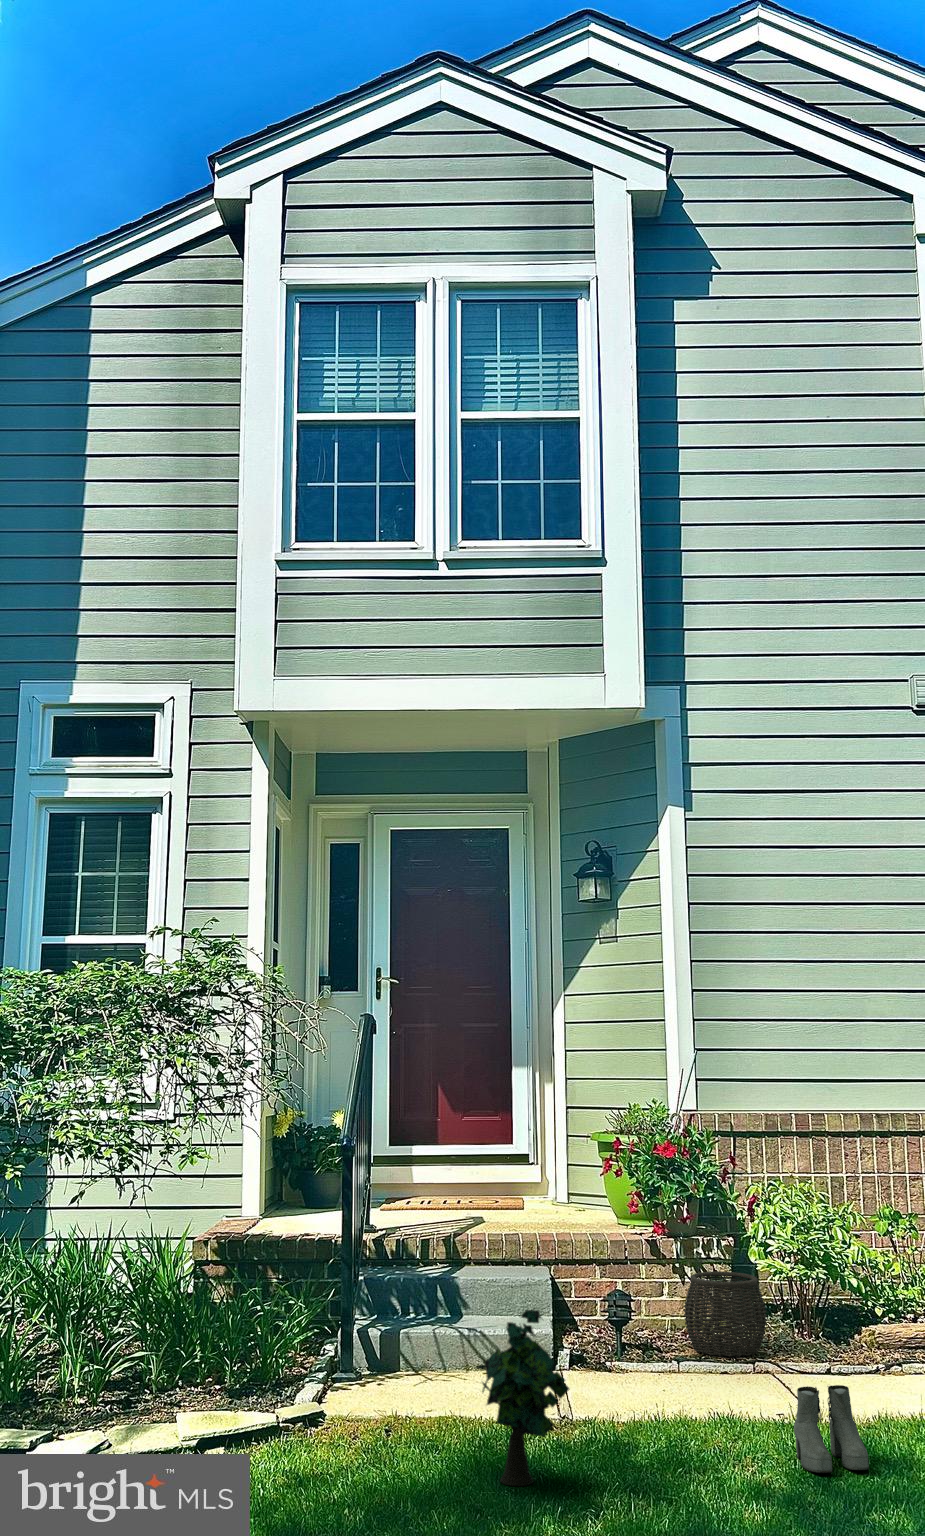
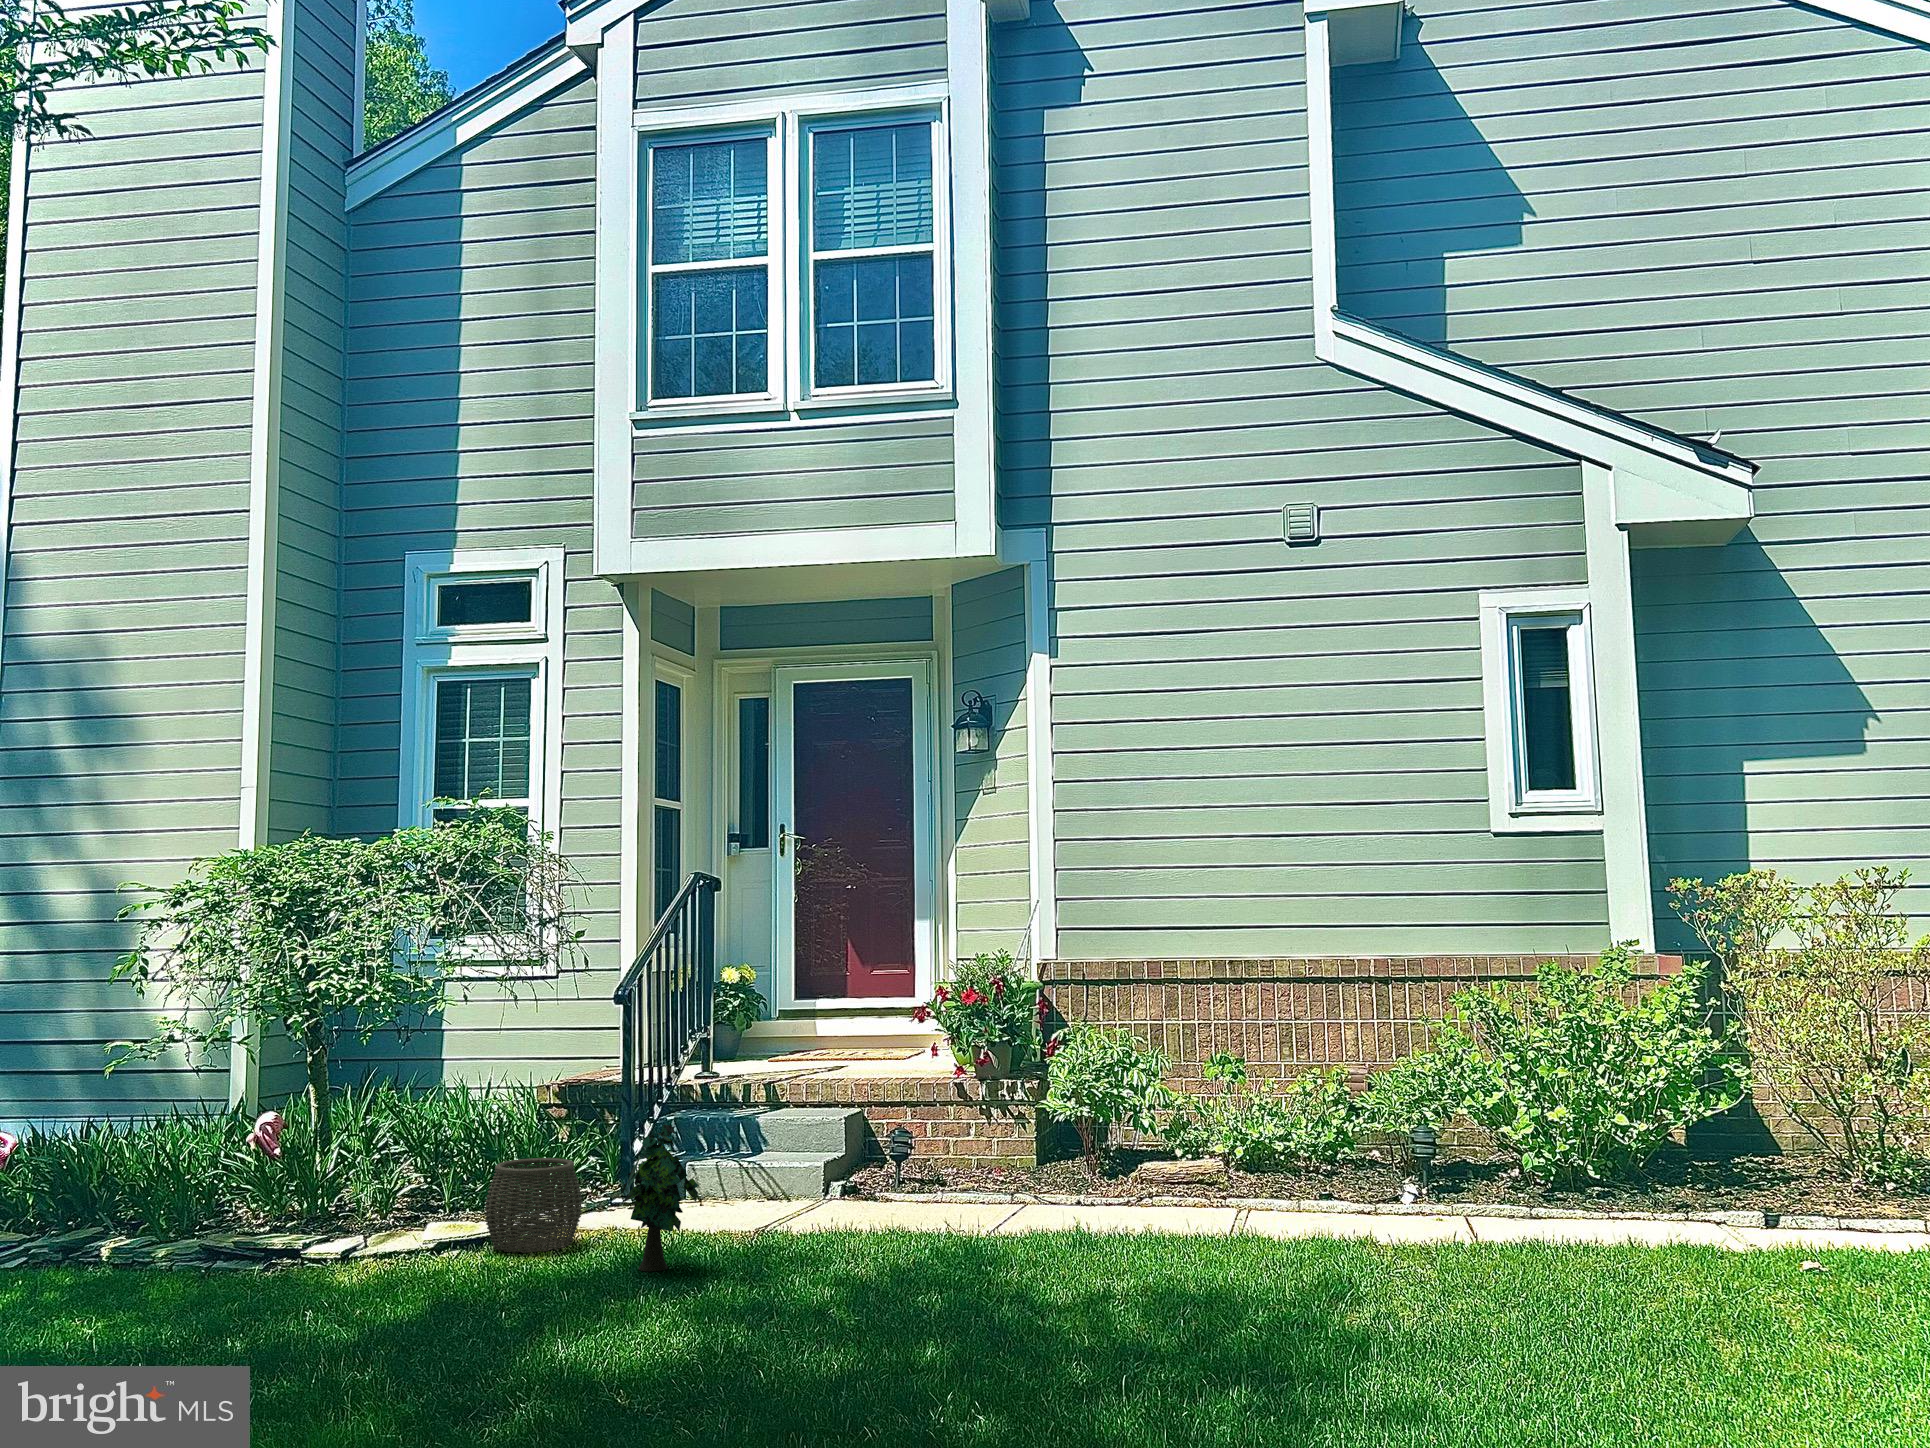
woven basket: present [684,1272,767,1357] -> present [485,1158,583,1253]
boots: present [794,1385,869,1473] -> none [913,1200,973,1271]

